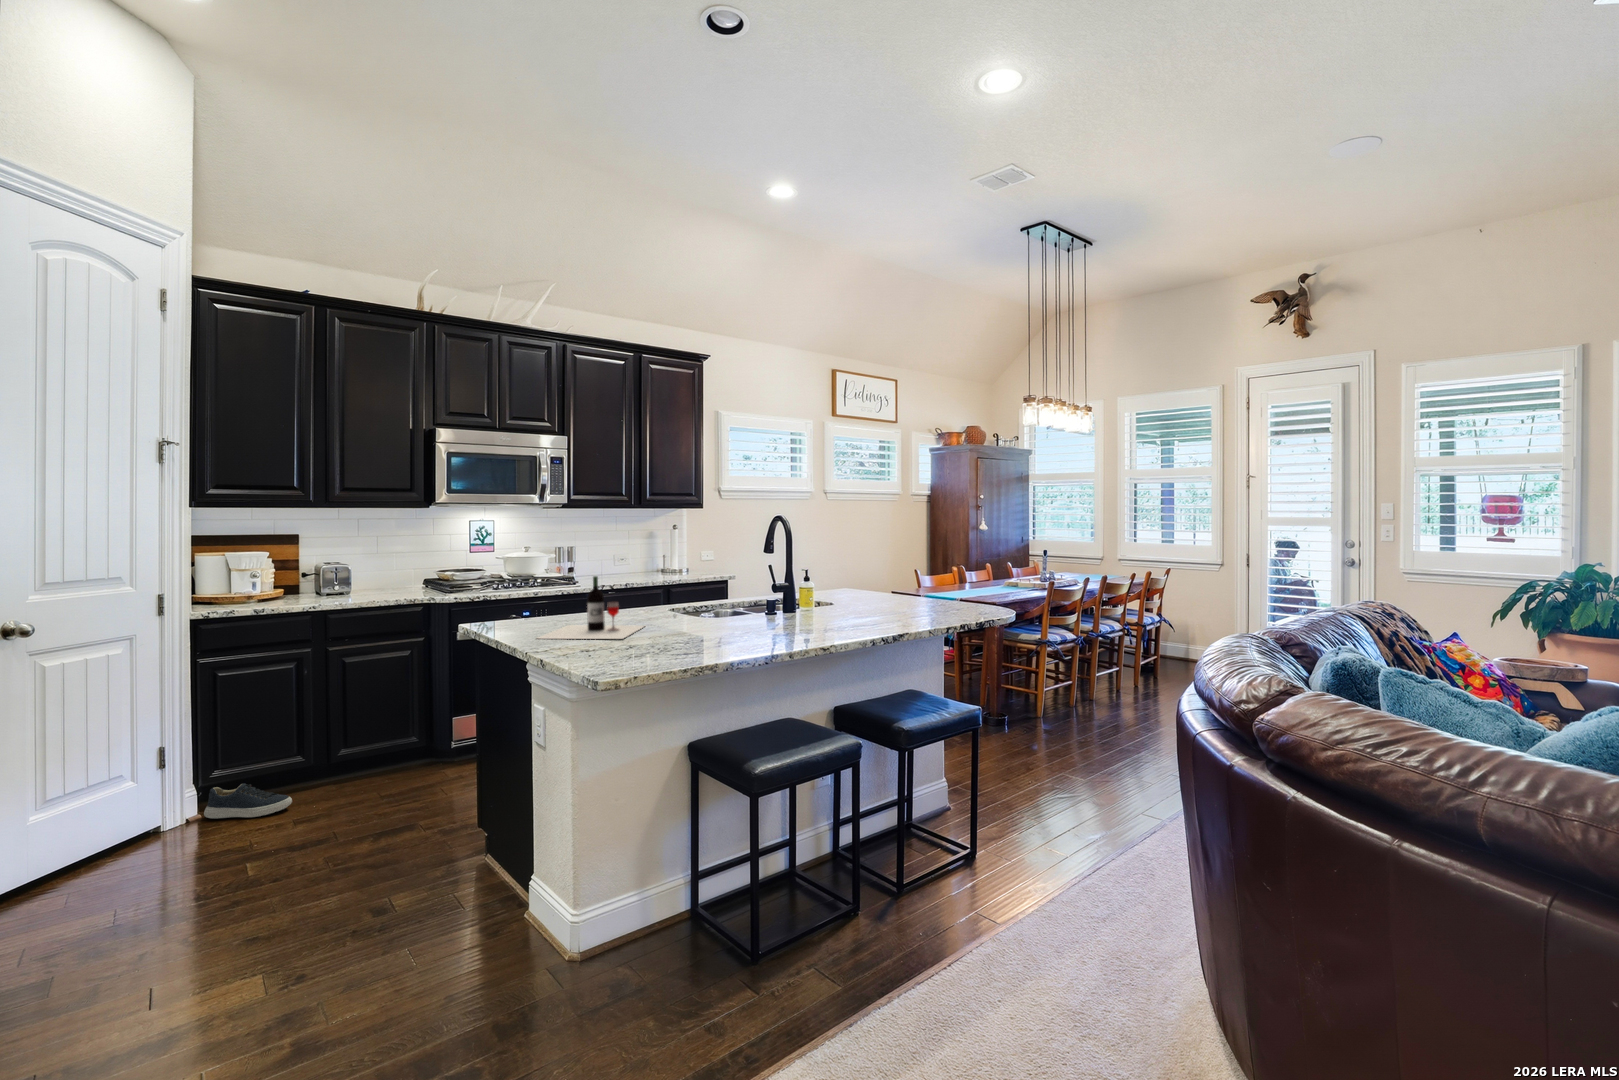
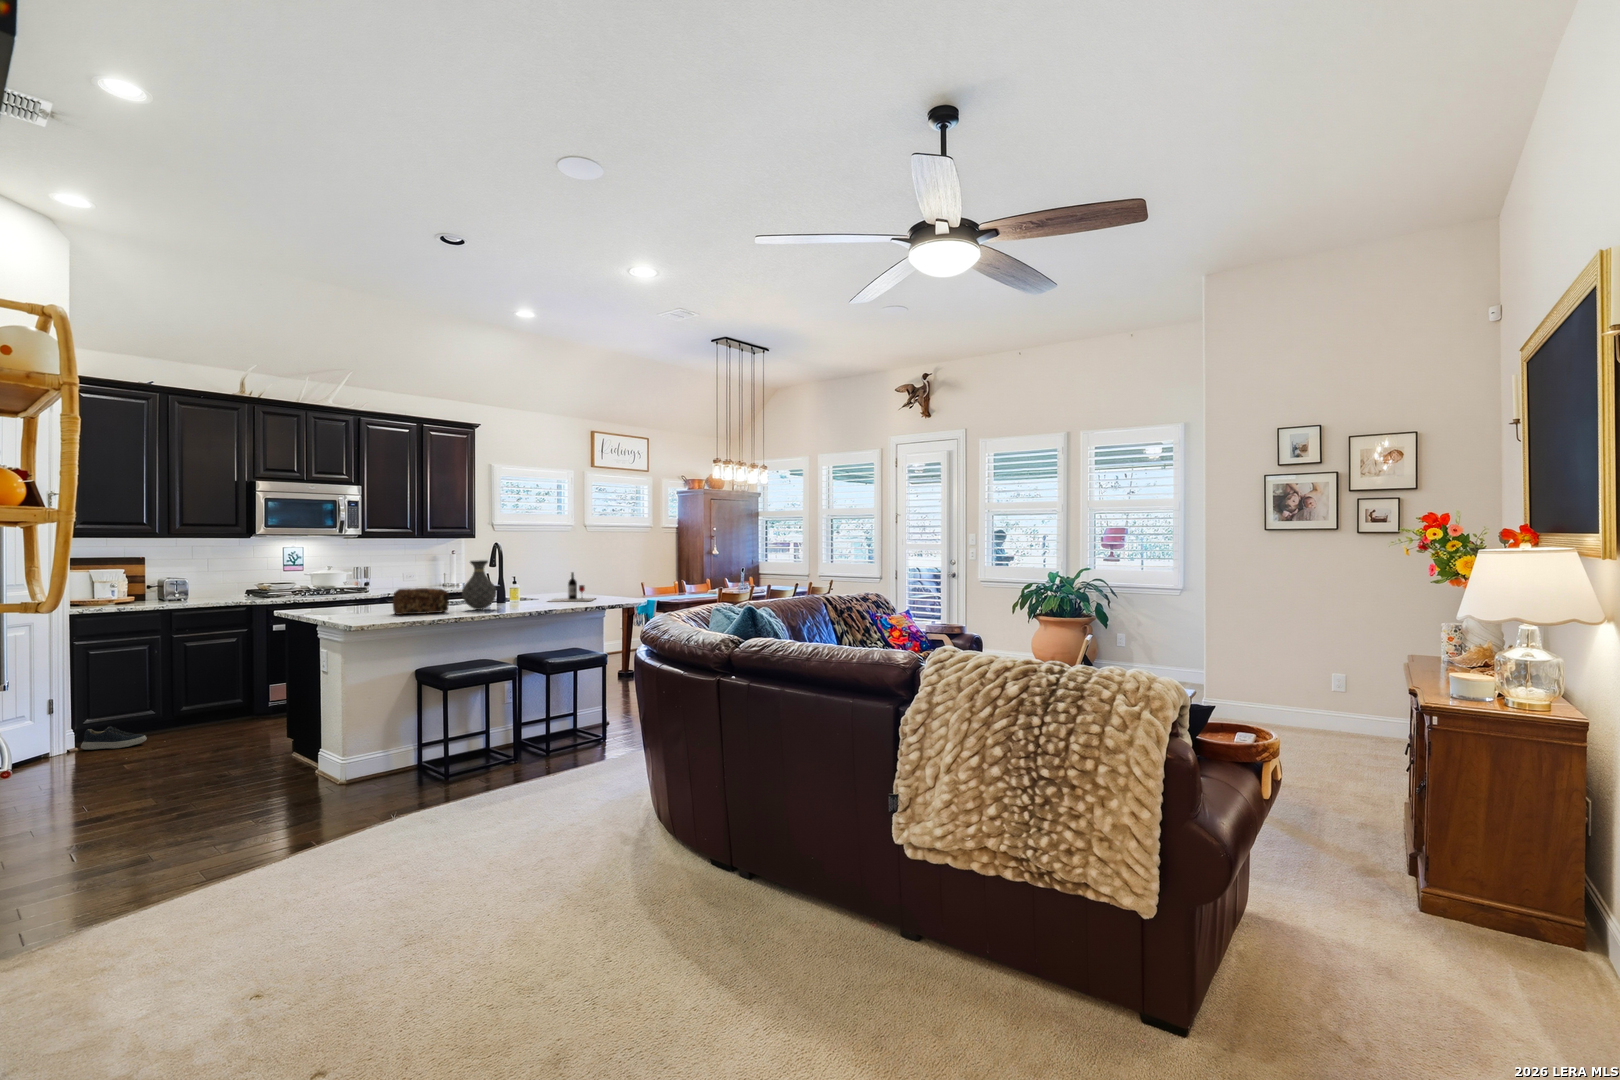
vase: none [753,548,810,635] -> present [462,560,496,610]
wine bottle: present [539,576,643,639] -> present [549,572,594,602]
bread loaf: none [646,598,740,649] -> present [393,588,449,615]

